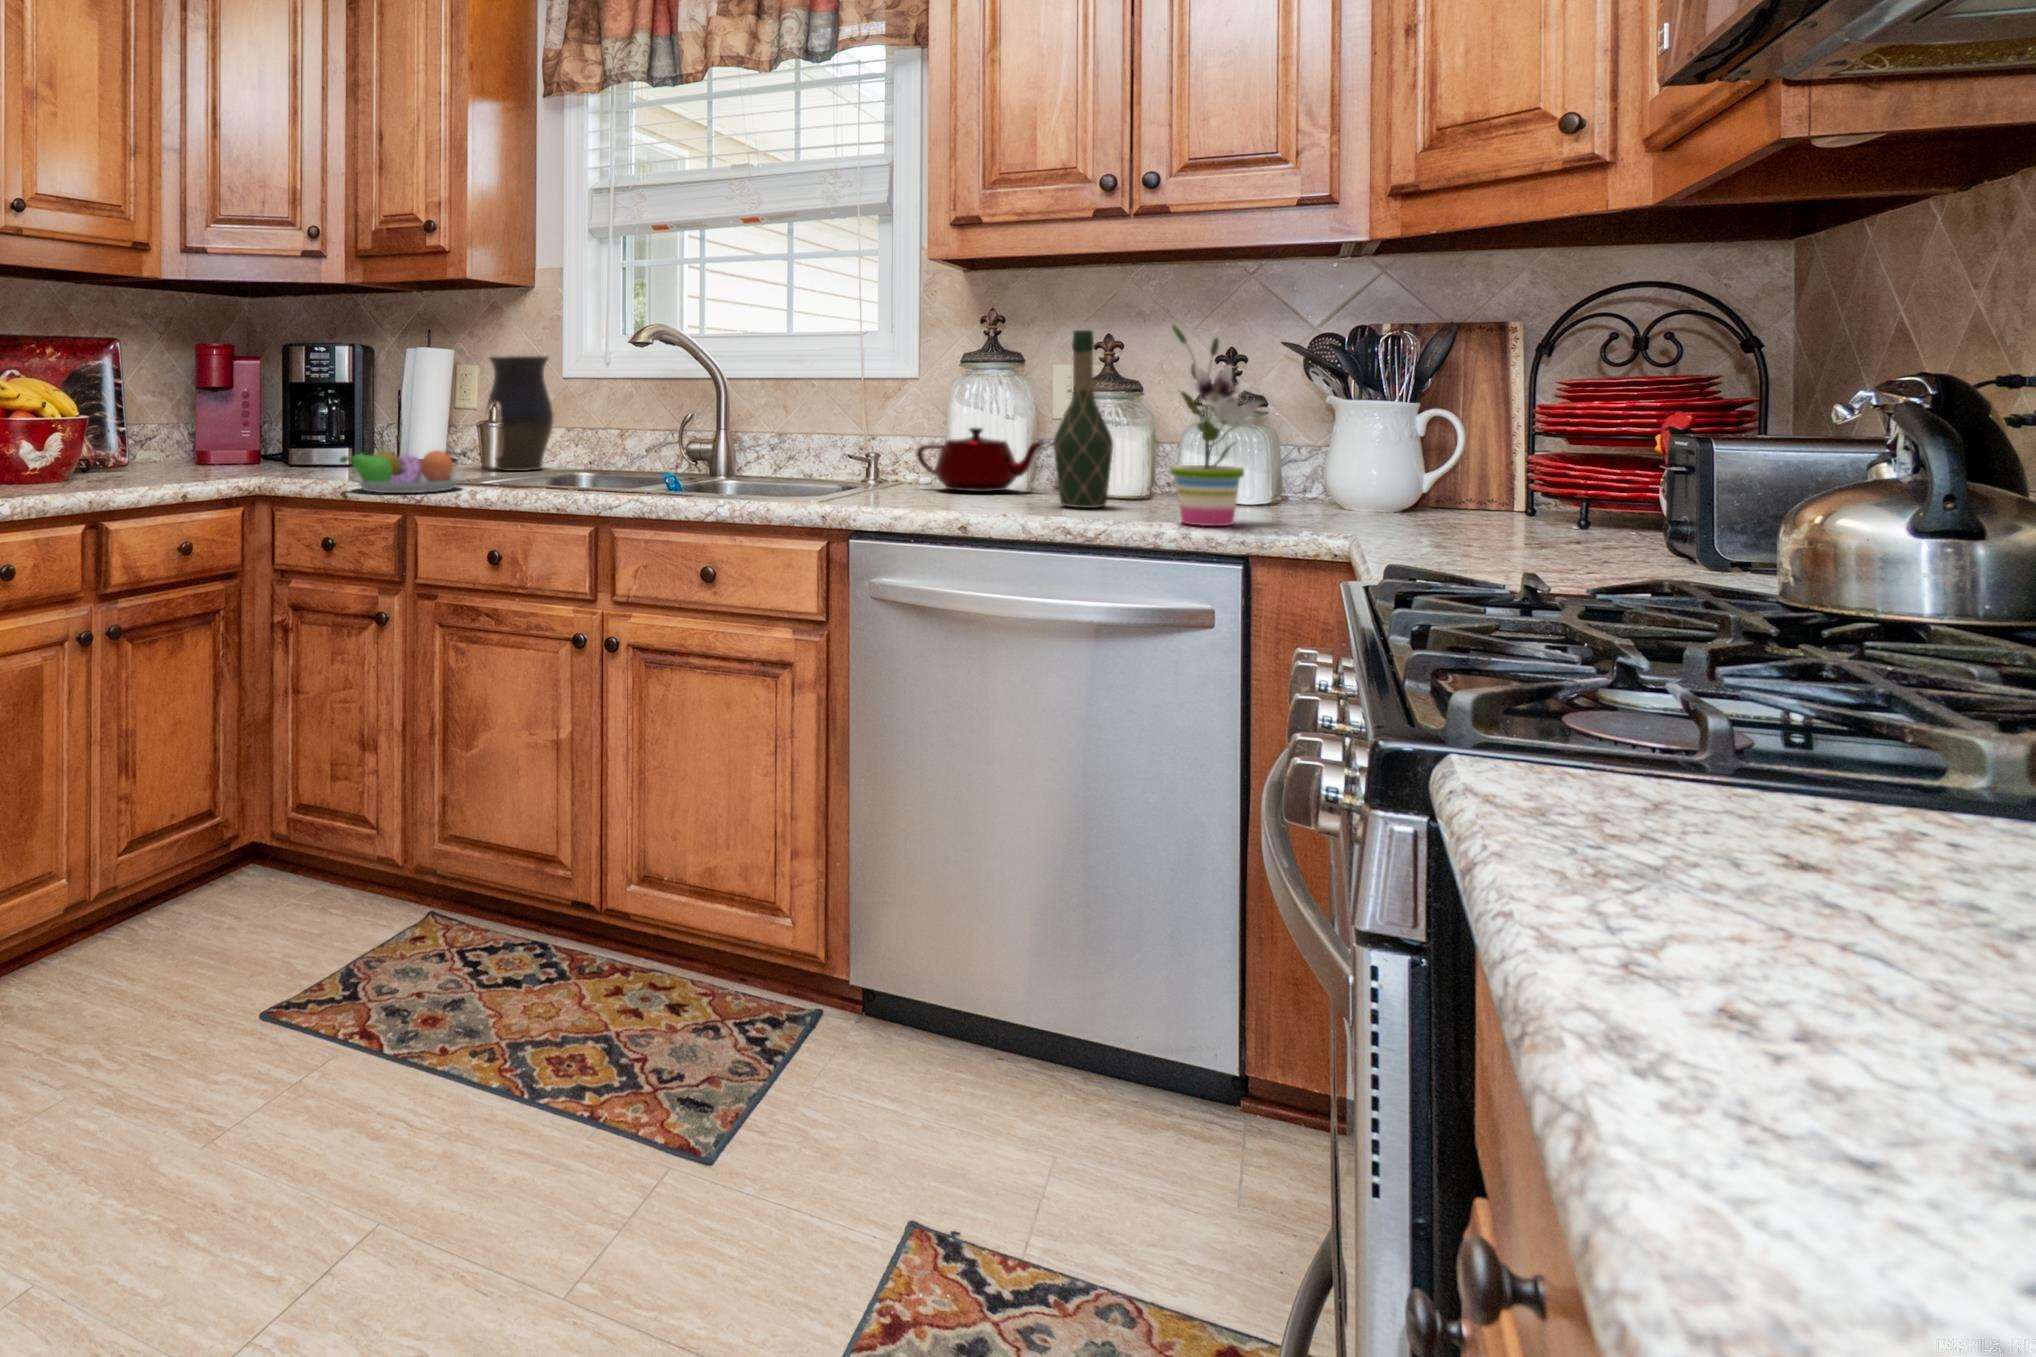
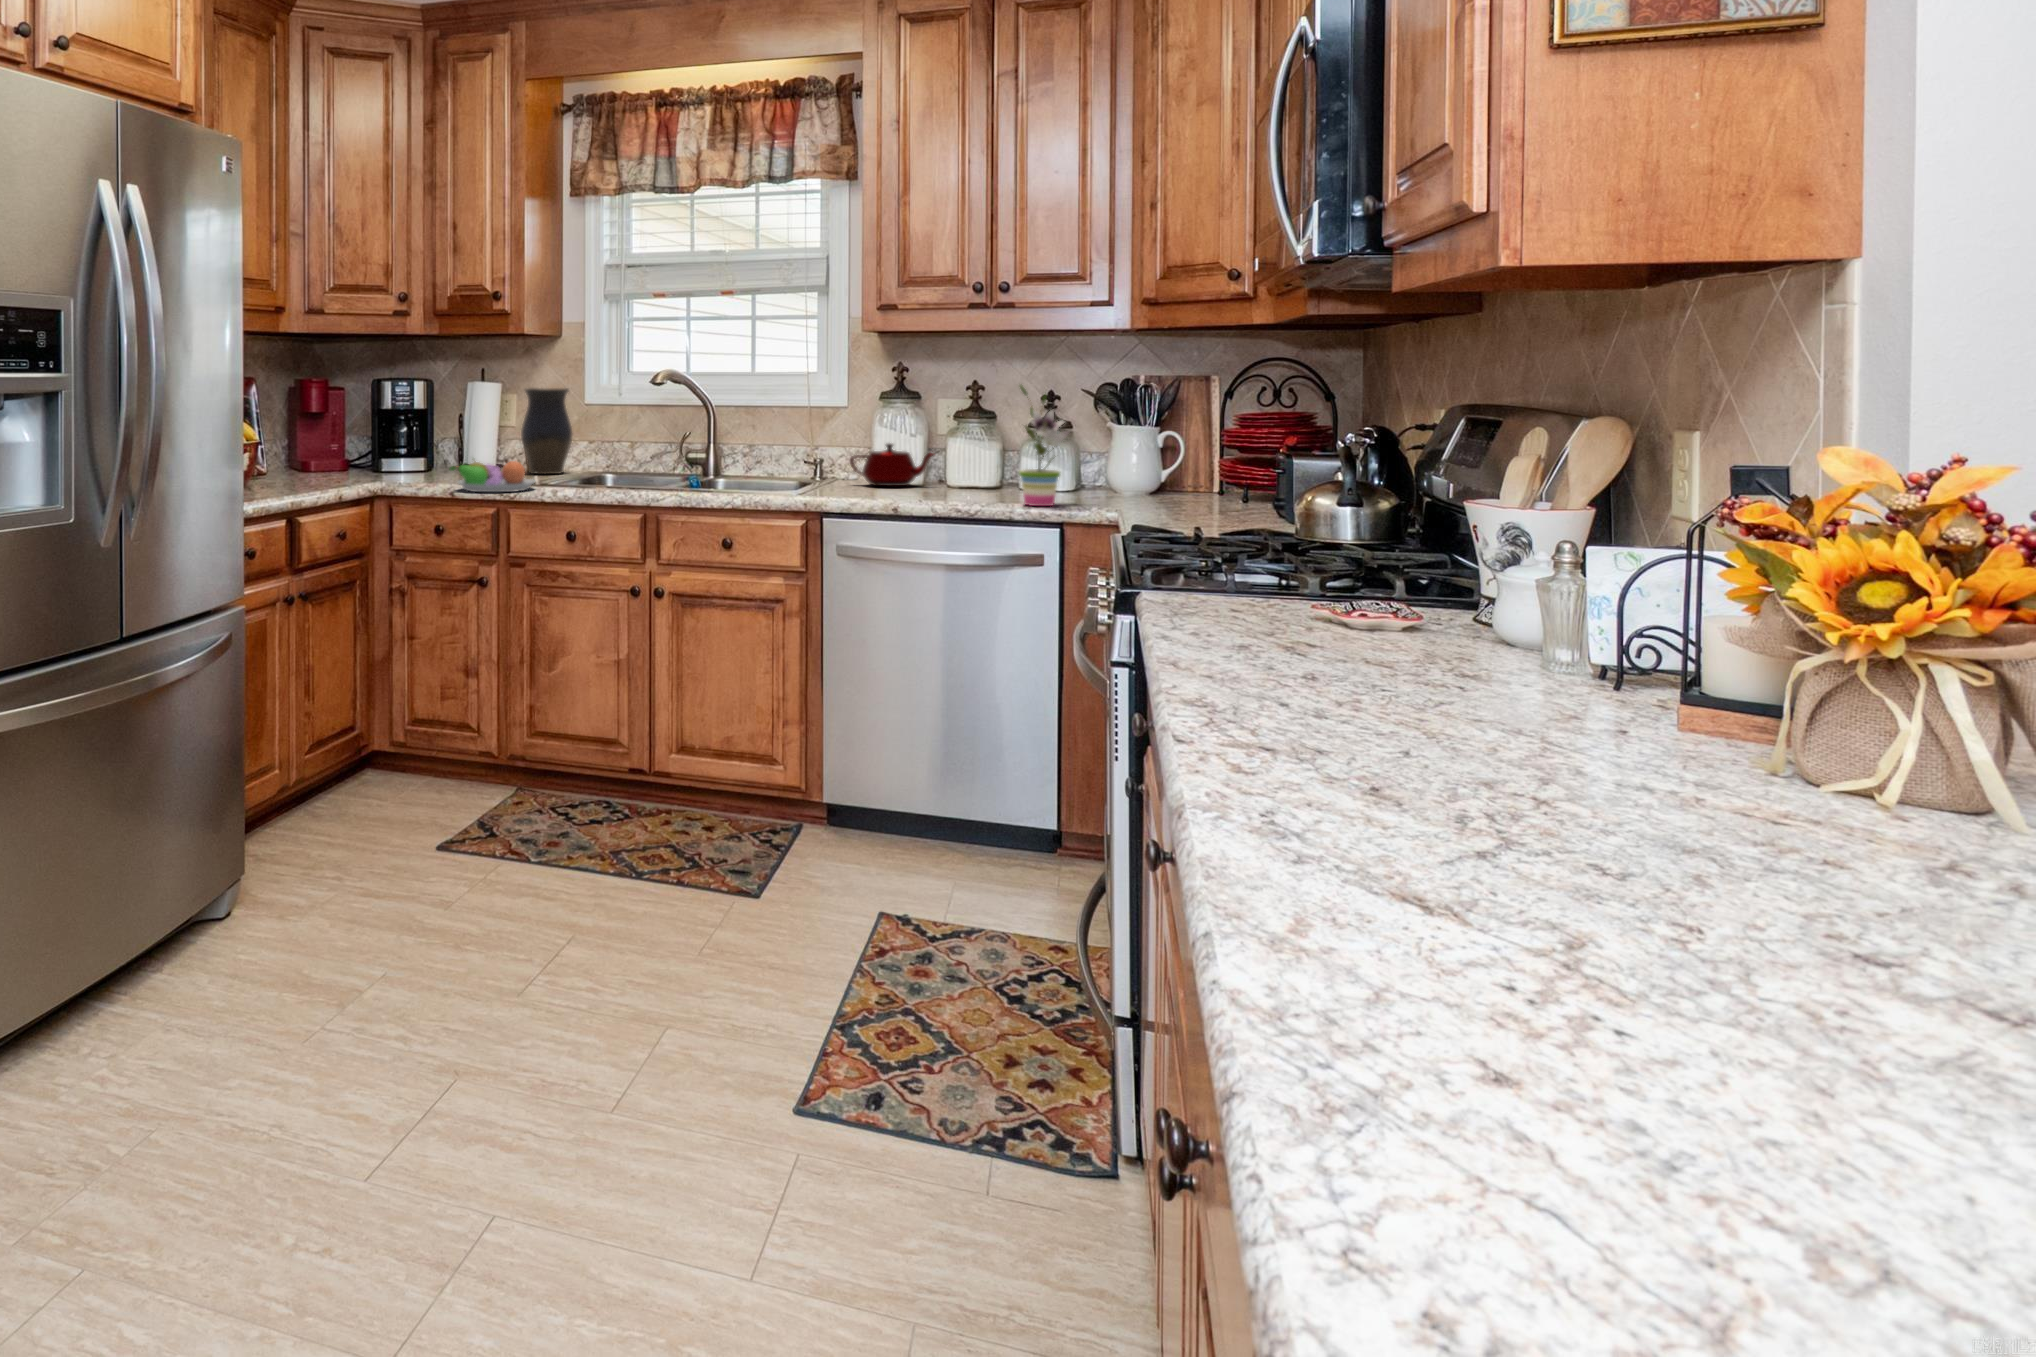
wine bottle: present [1054,330,1113,508] -> none [945,383,982,496]

